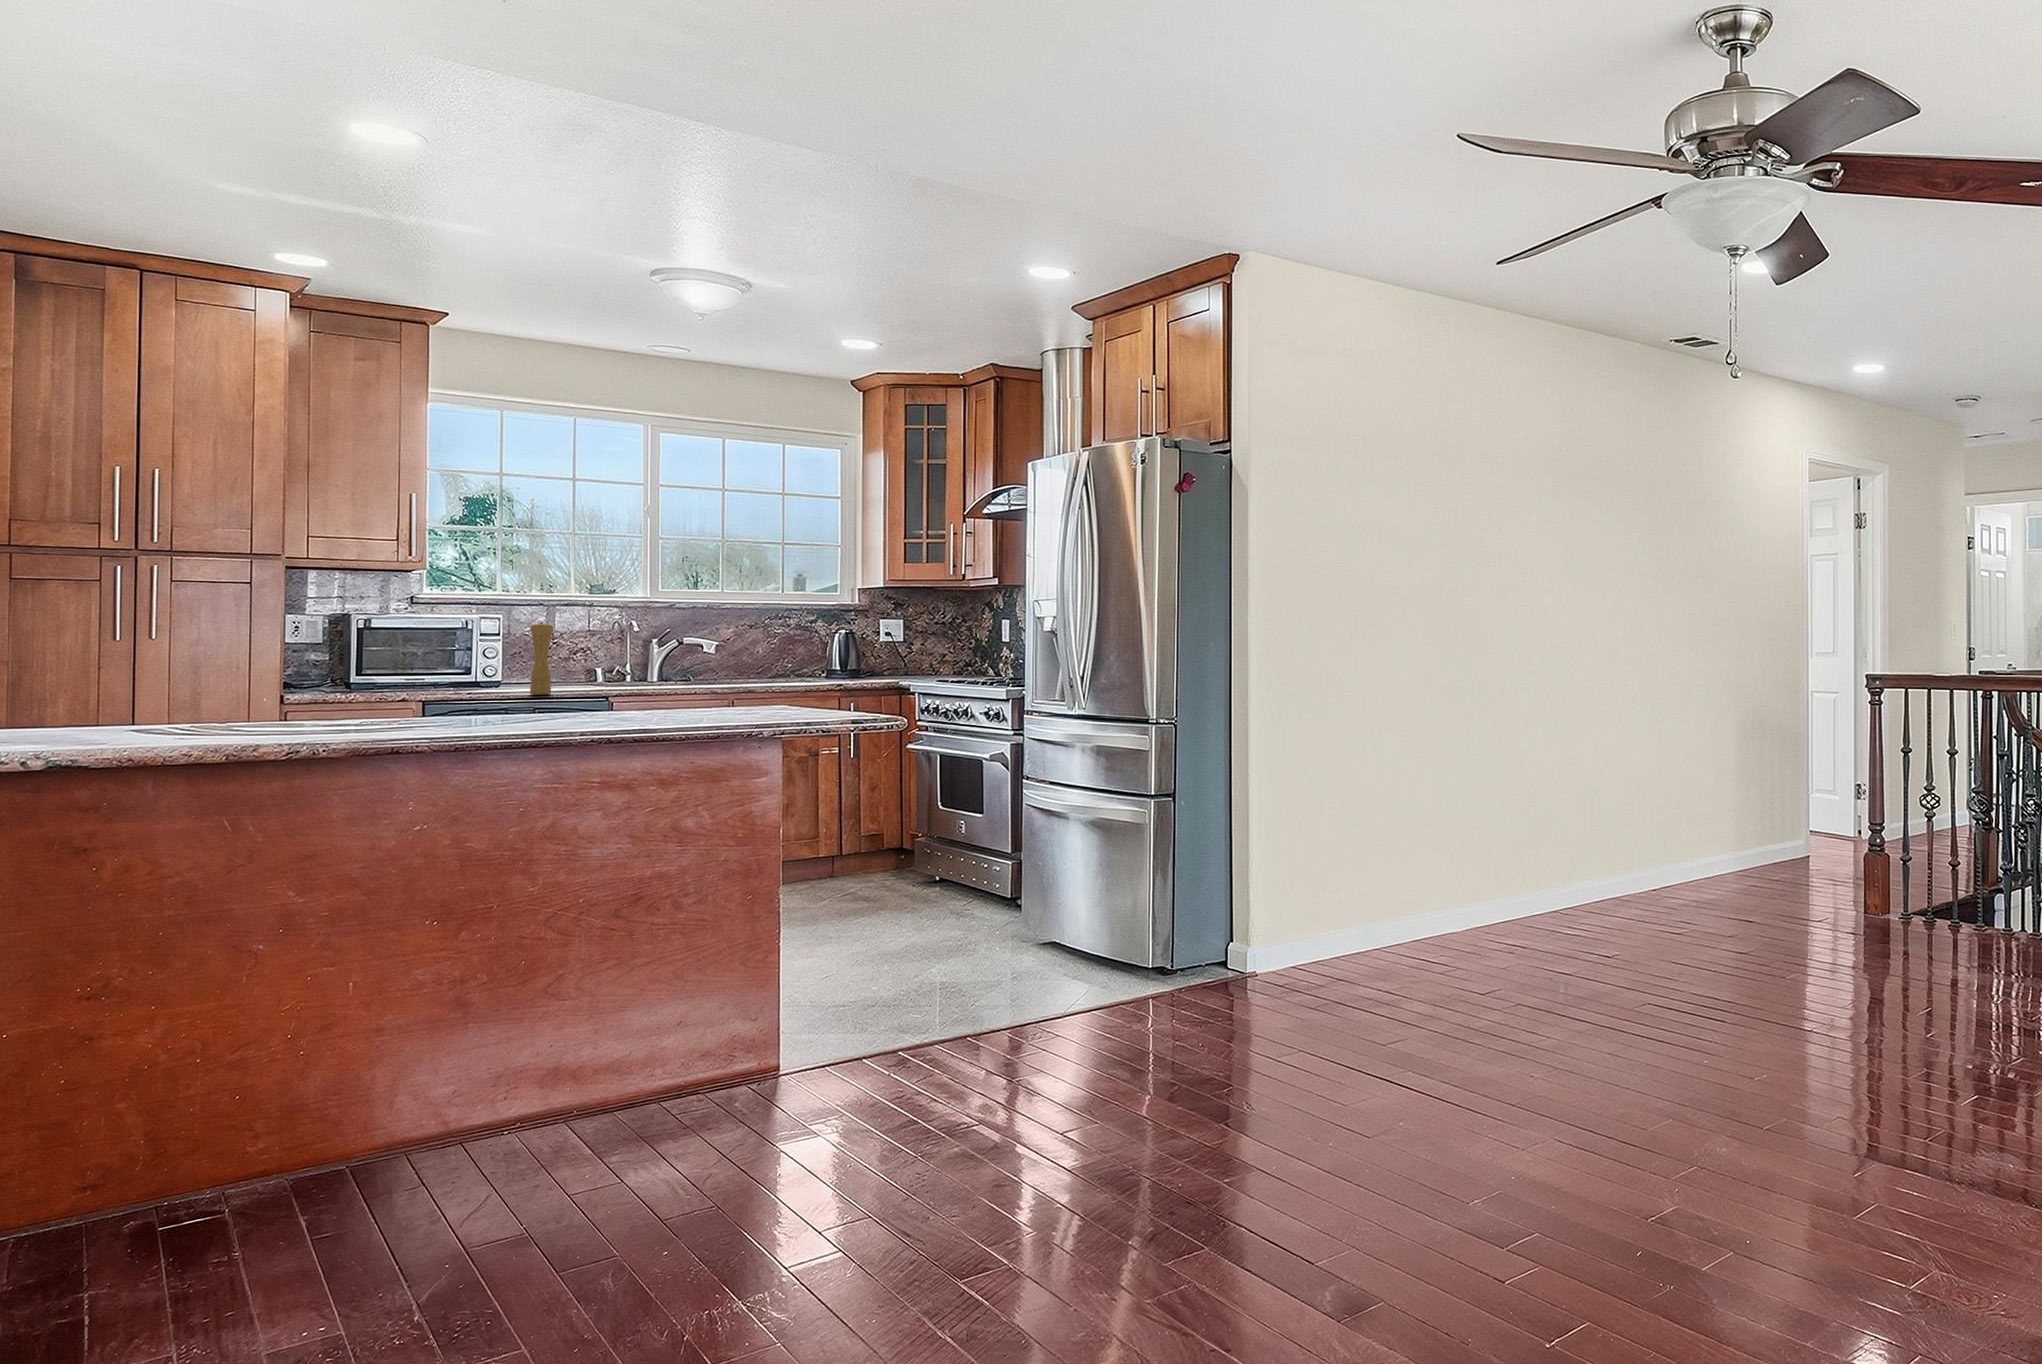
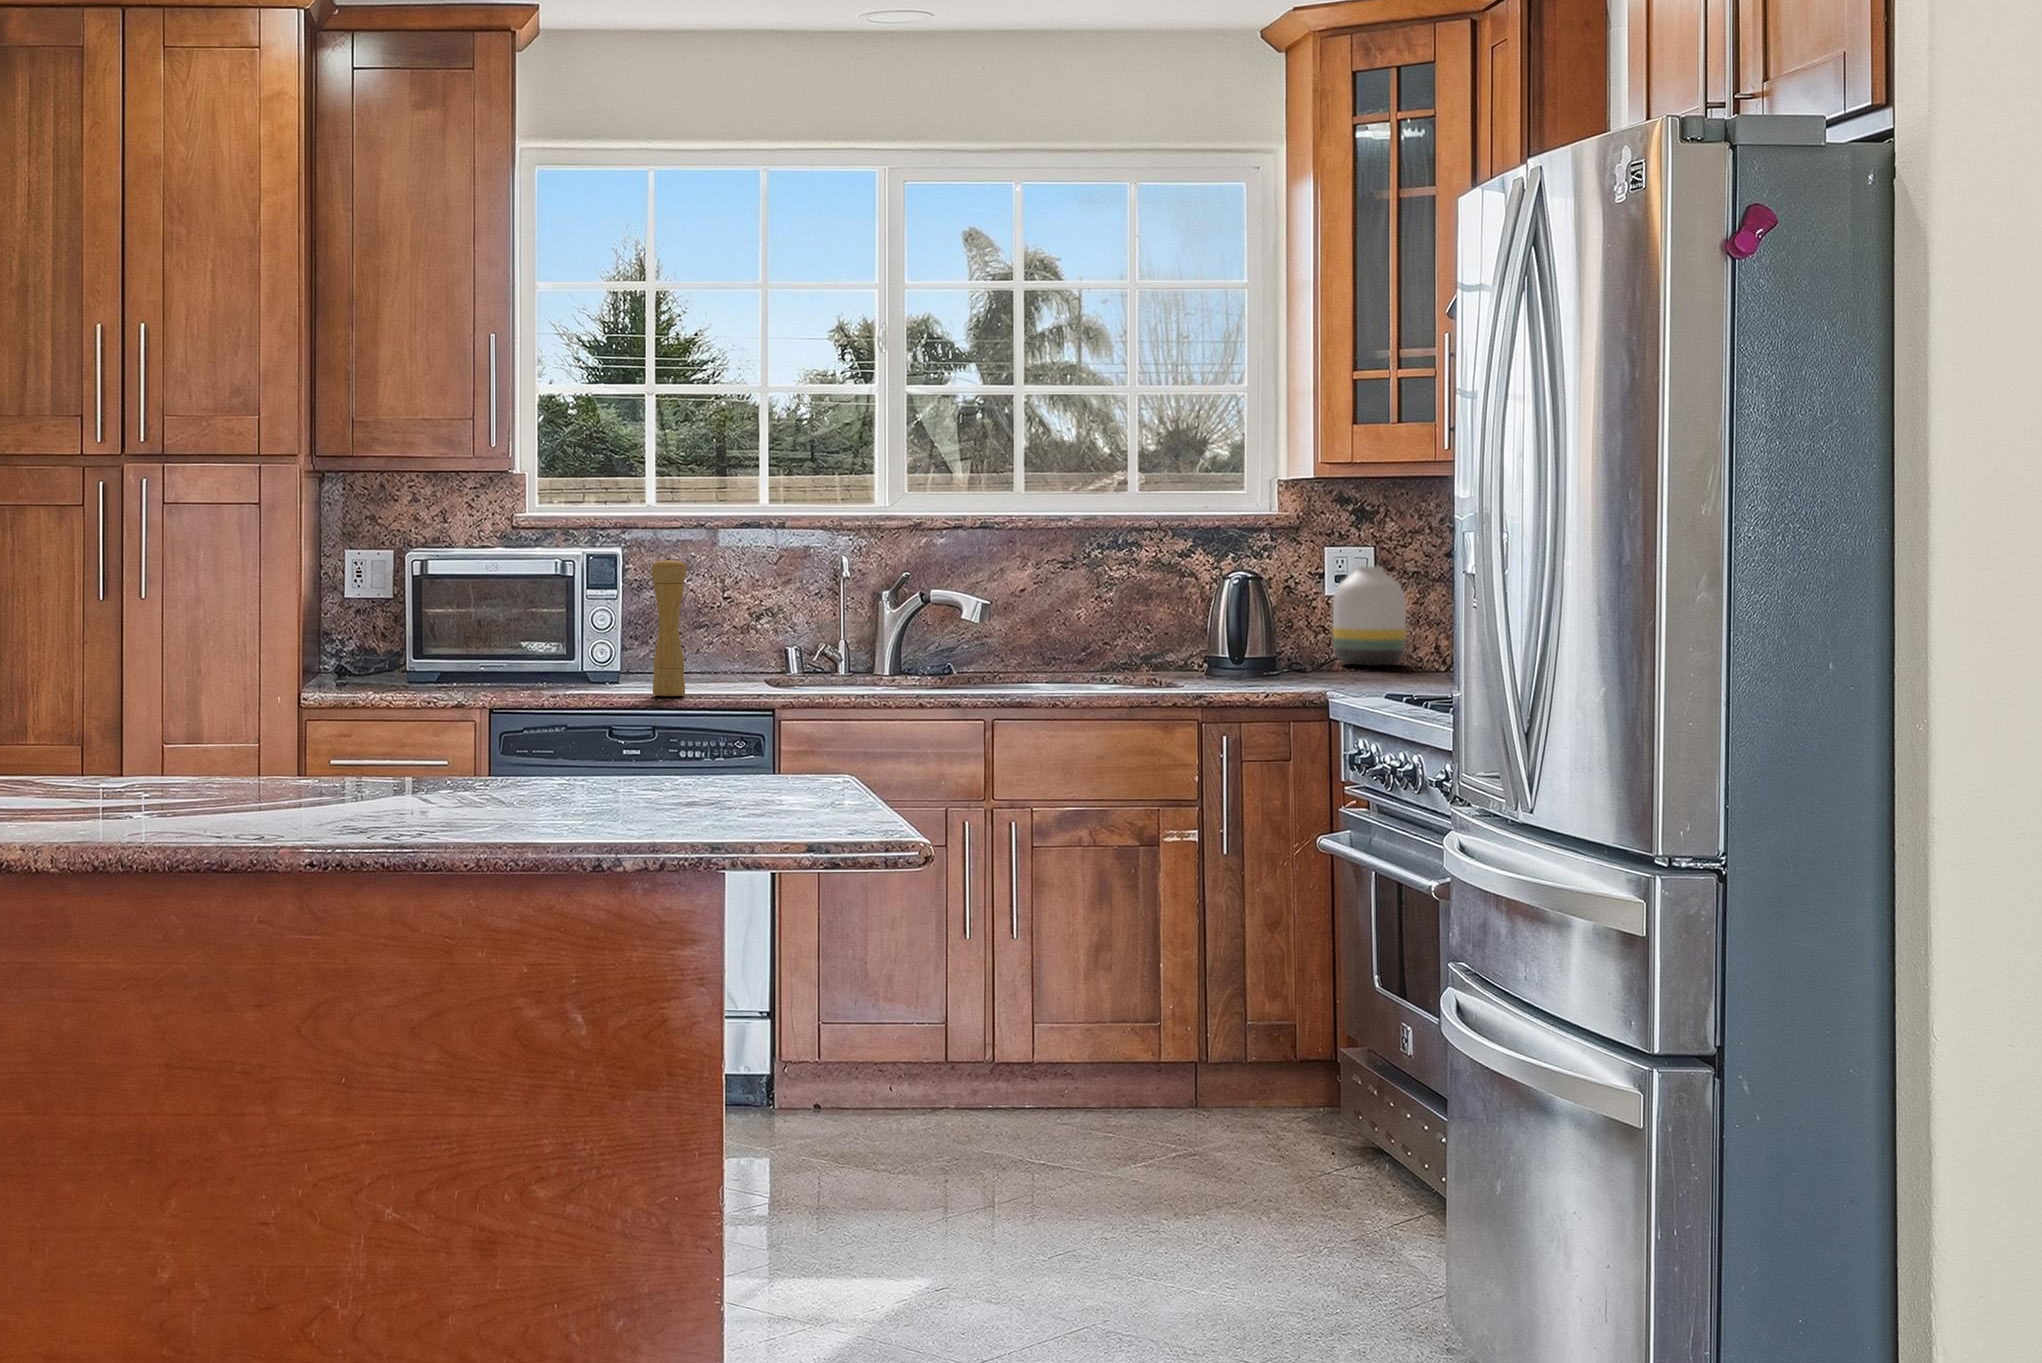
vase: none [888,628,922,673] -> present [1333,566,1406,665]

